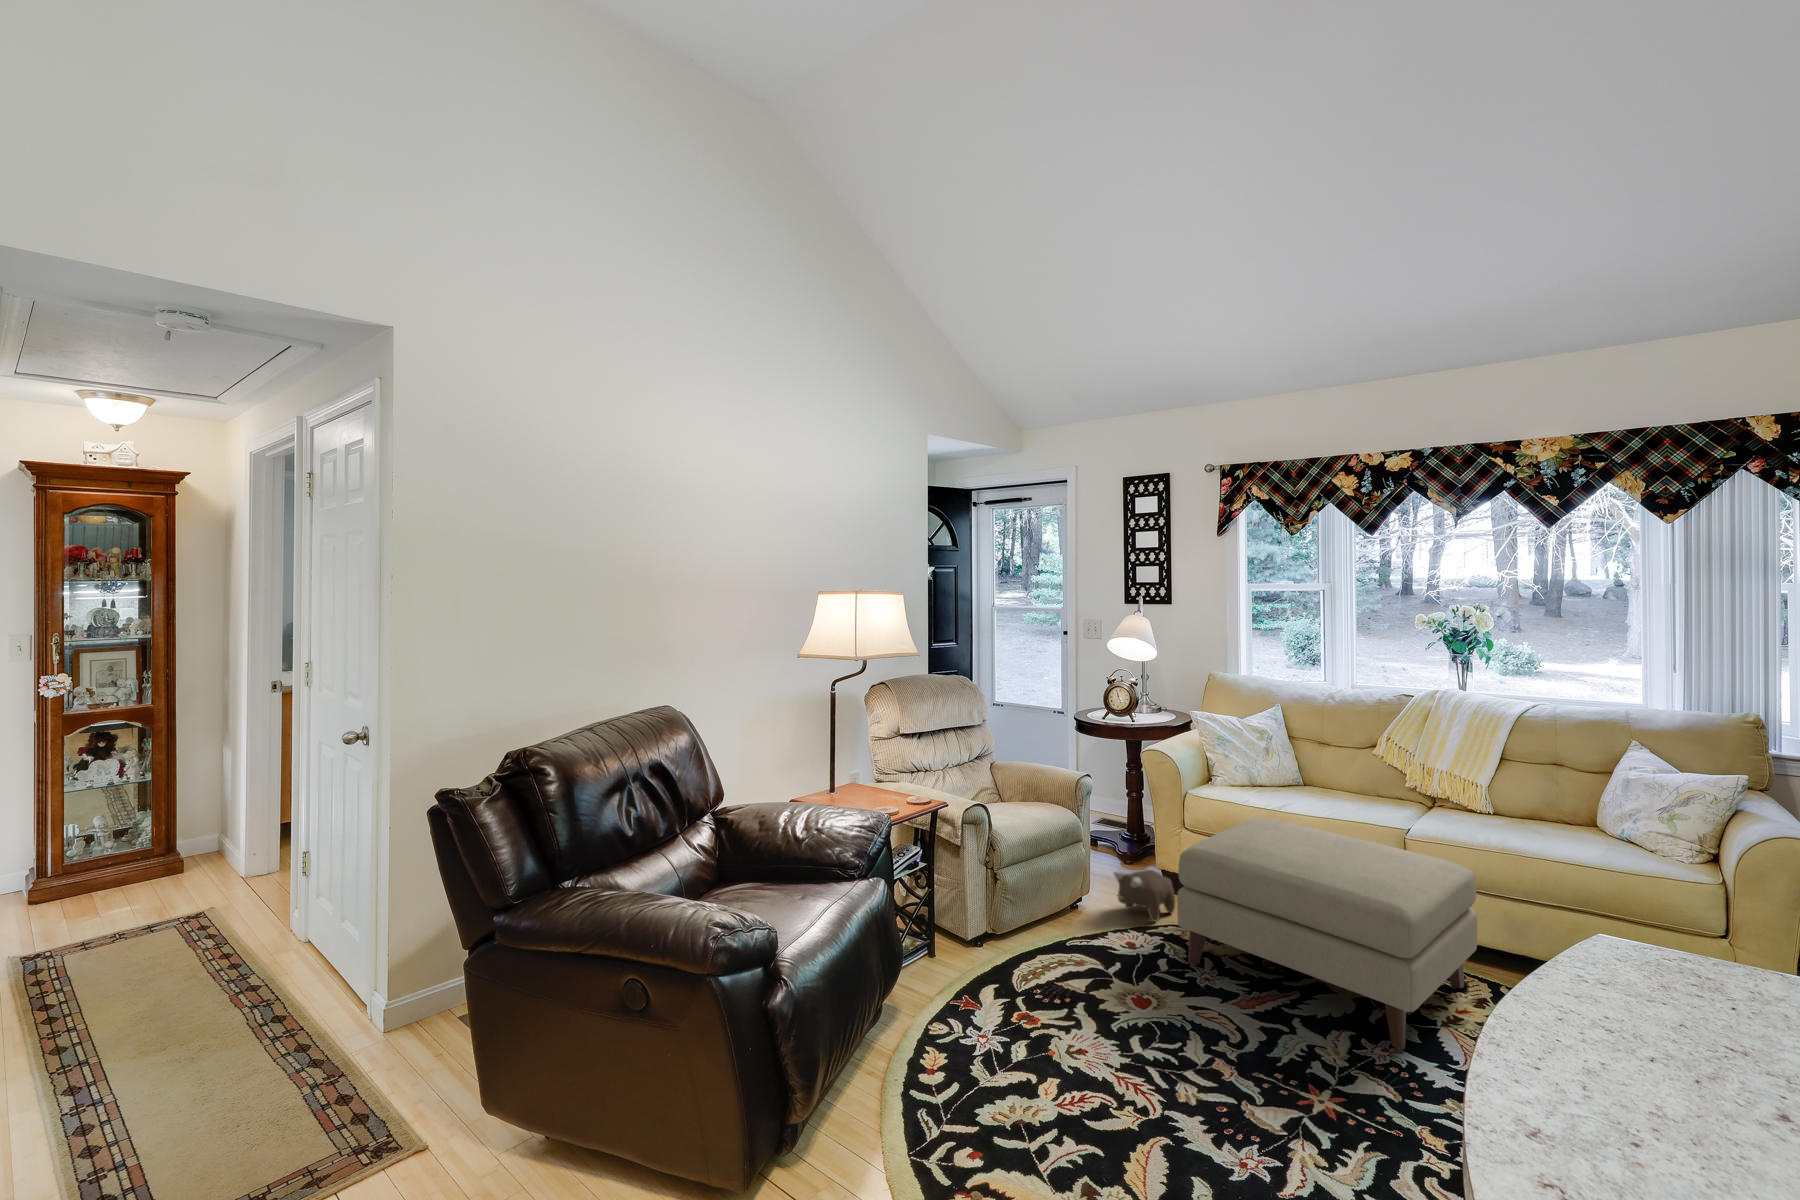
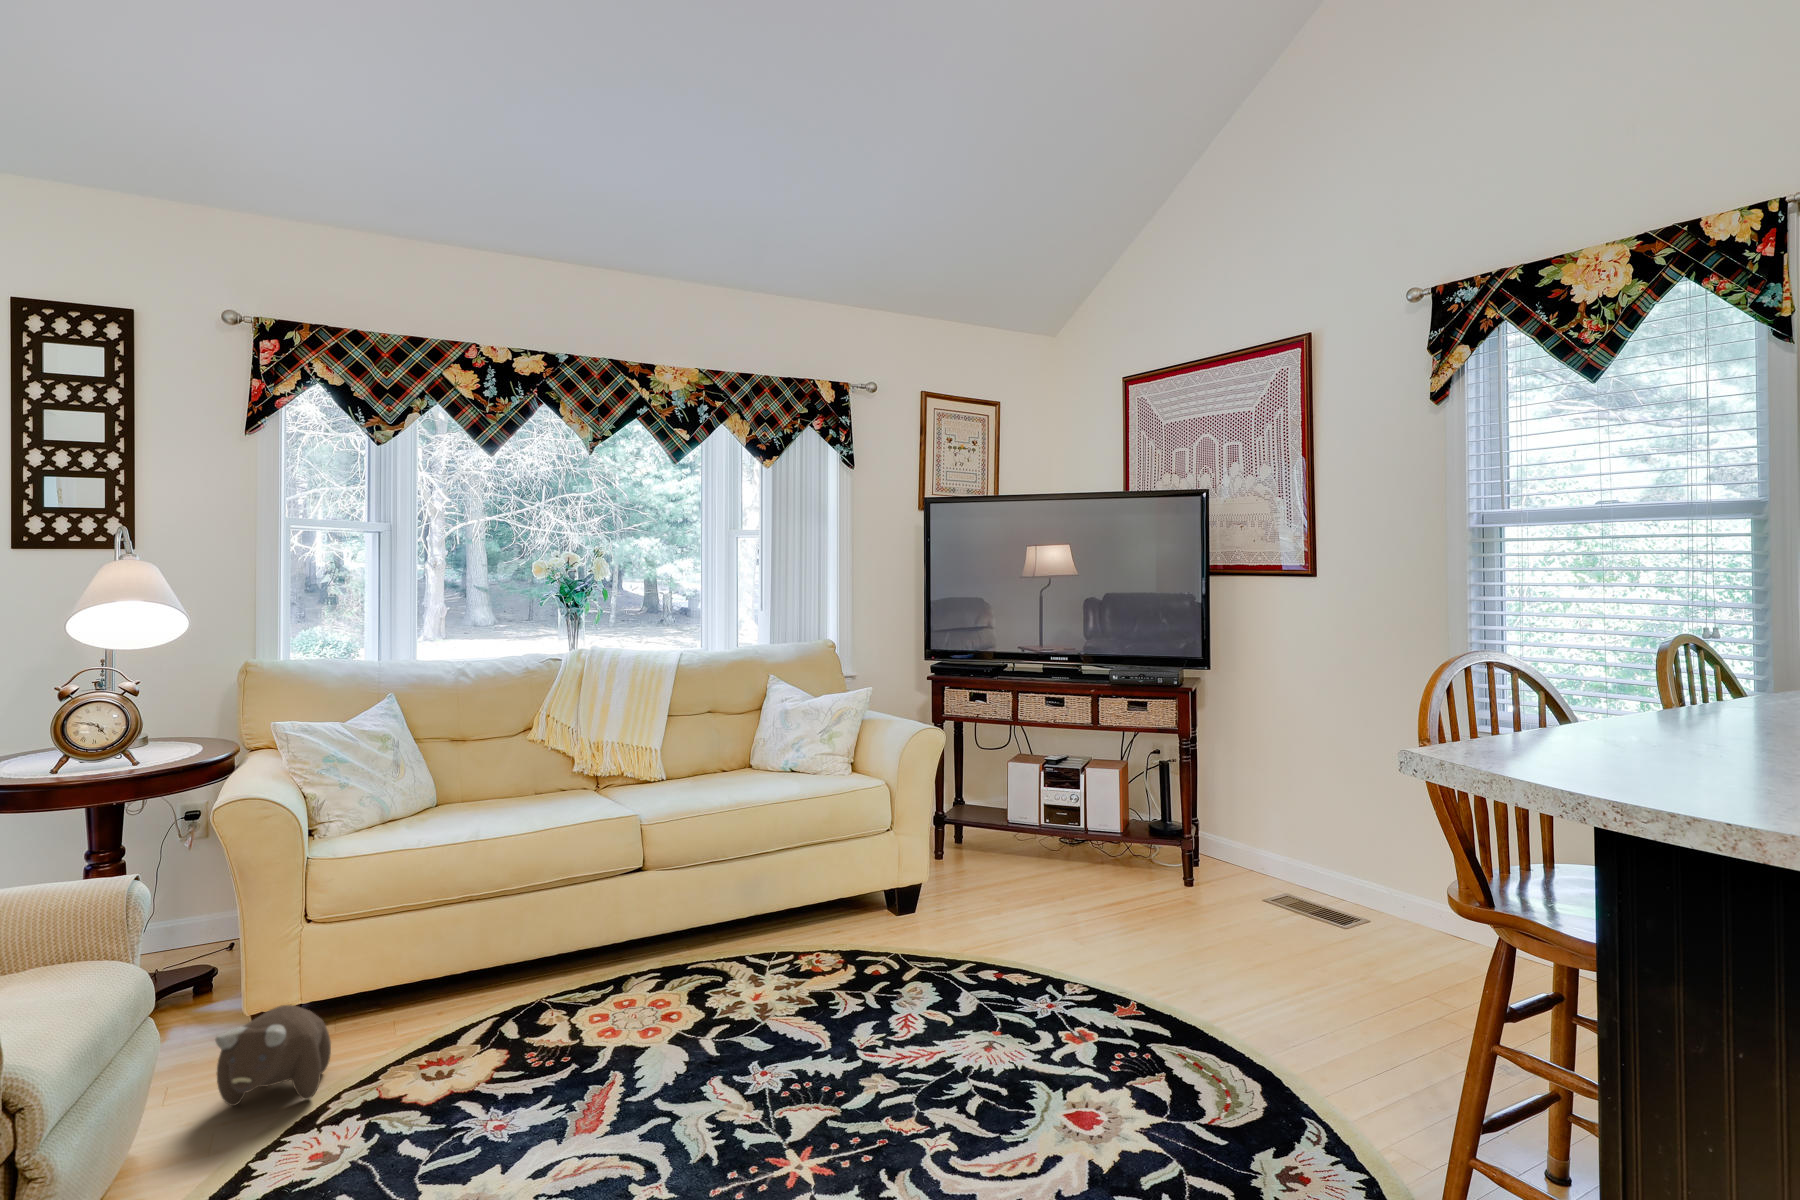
ottoman: present [1177,817,1478,1050] -> none [426,820,809,1122]

